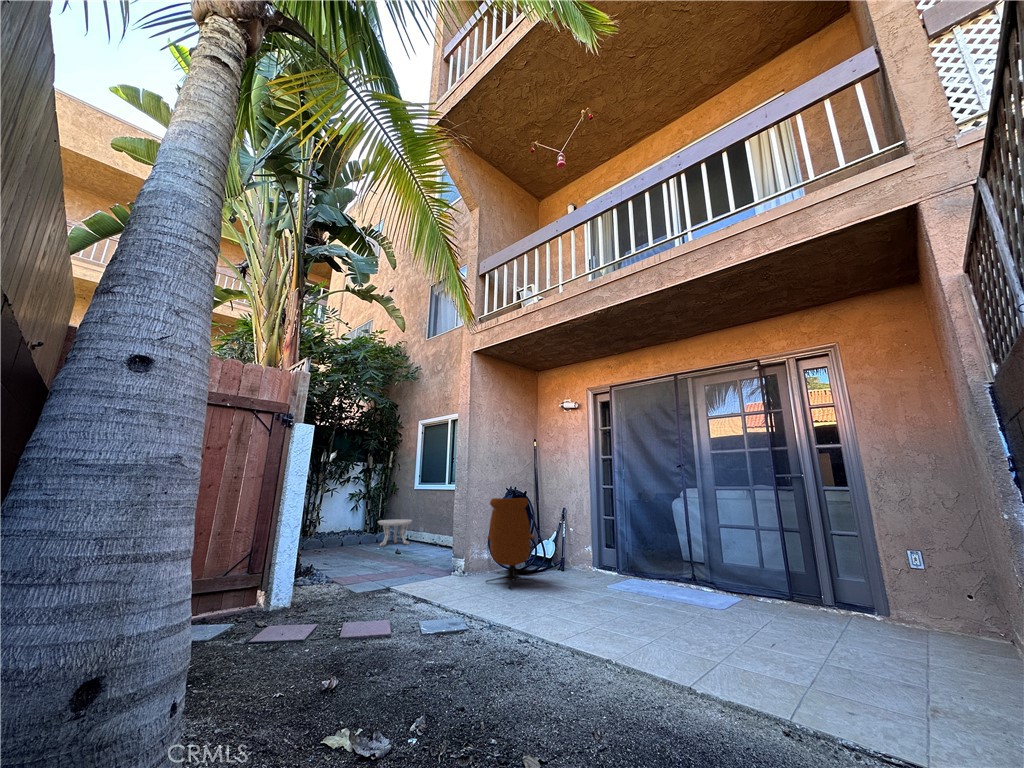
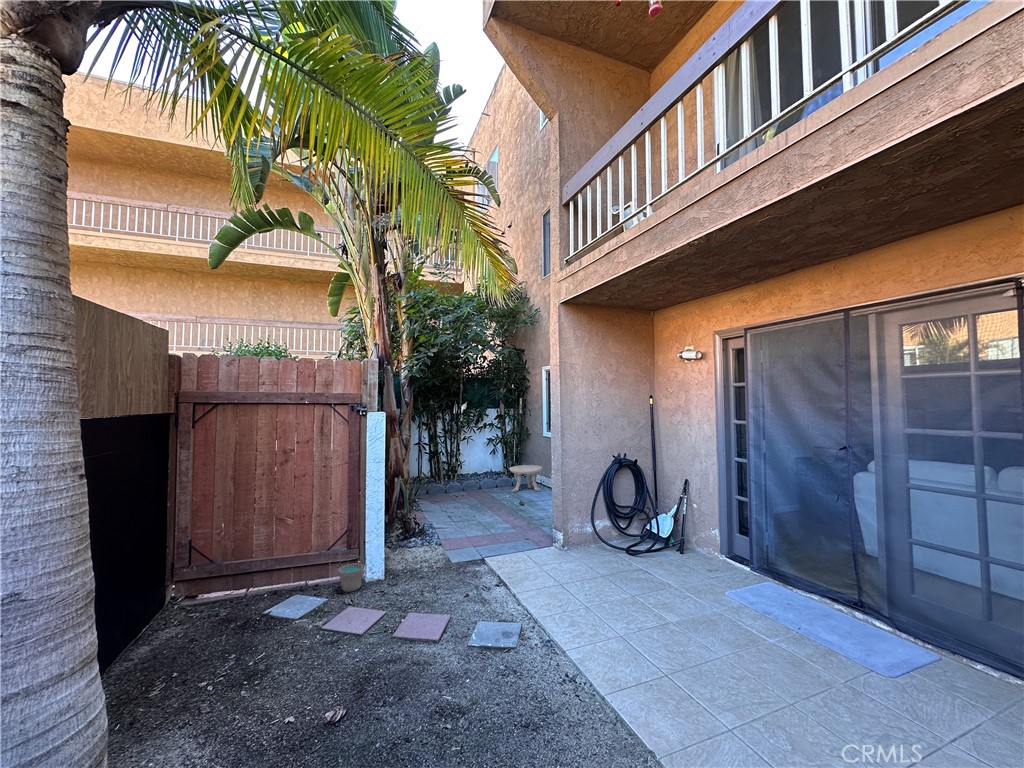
lounge chair: present [486,498,537,589] -> none [575,481,641,581]
bucket: none [236,579,268,622] -> present [338,563,364,592]

